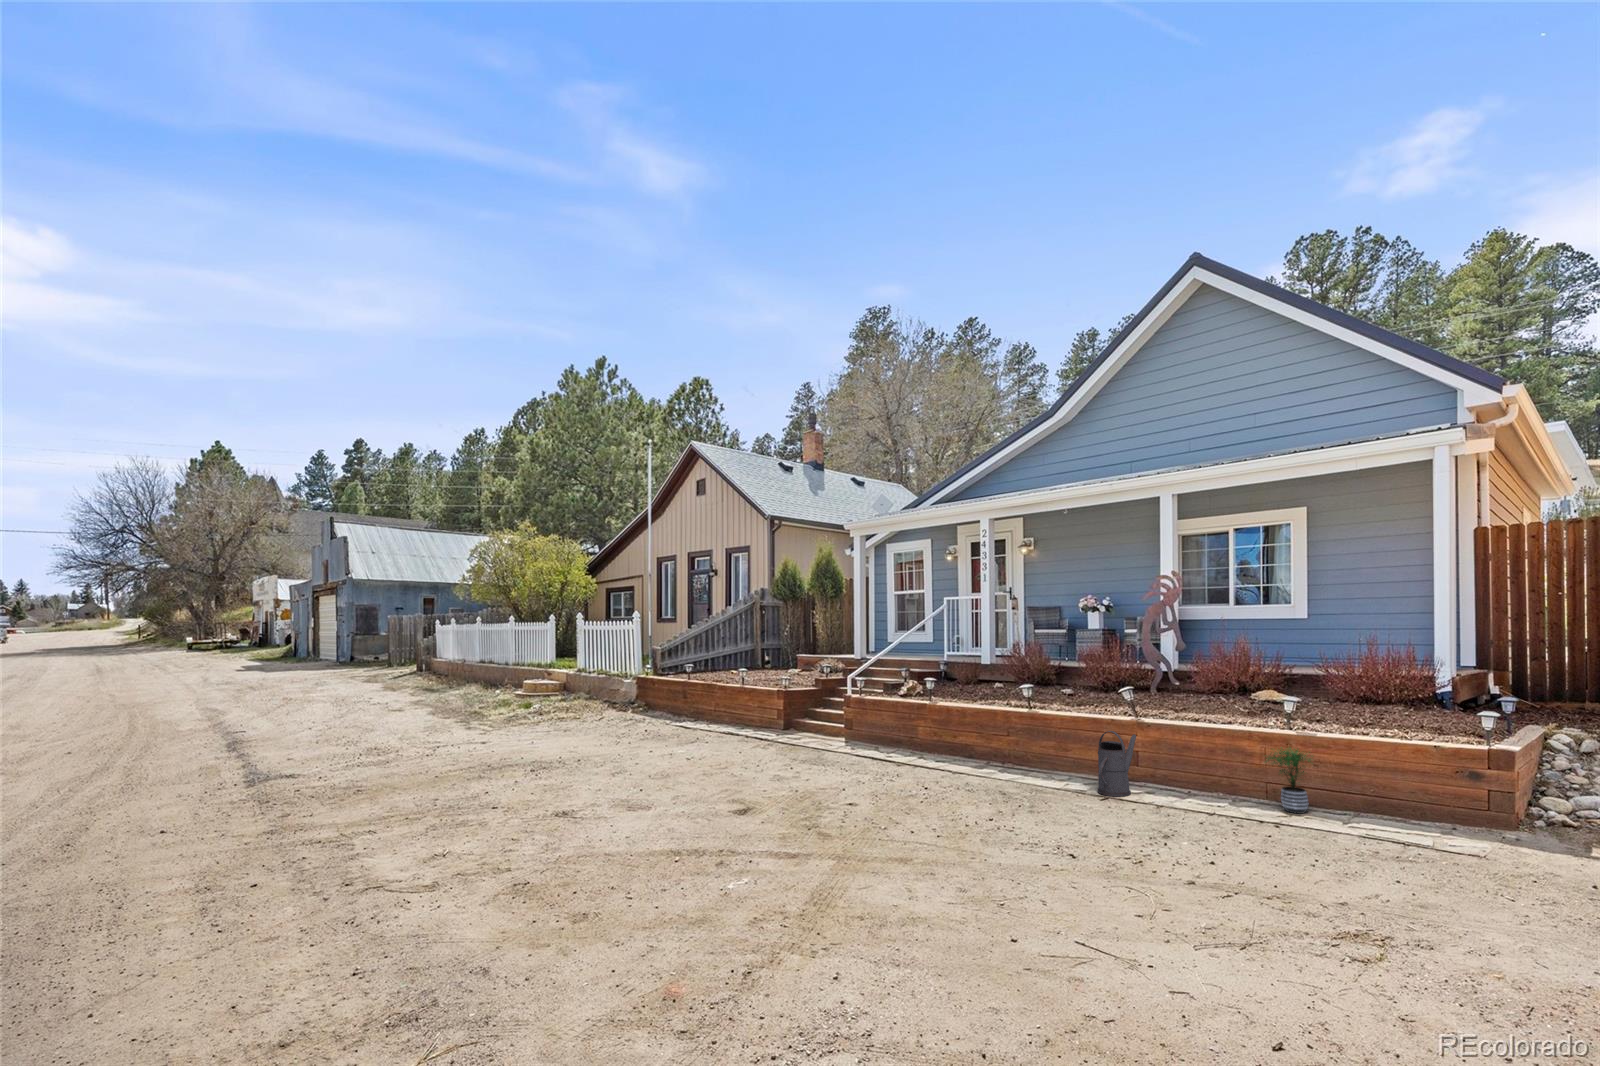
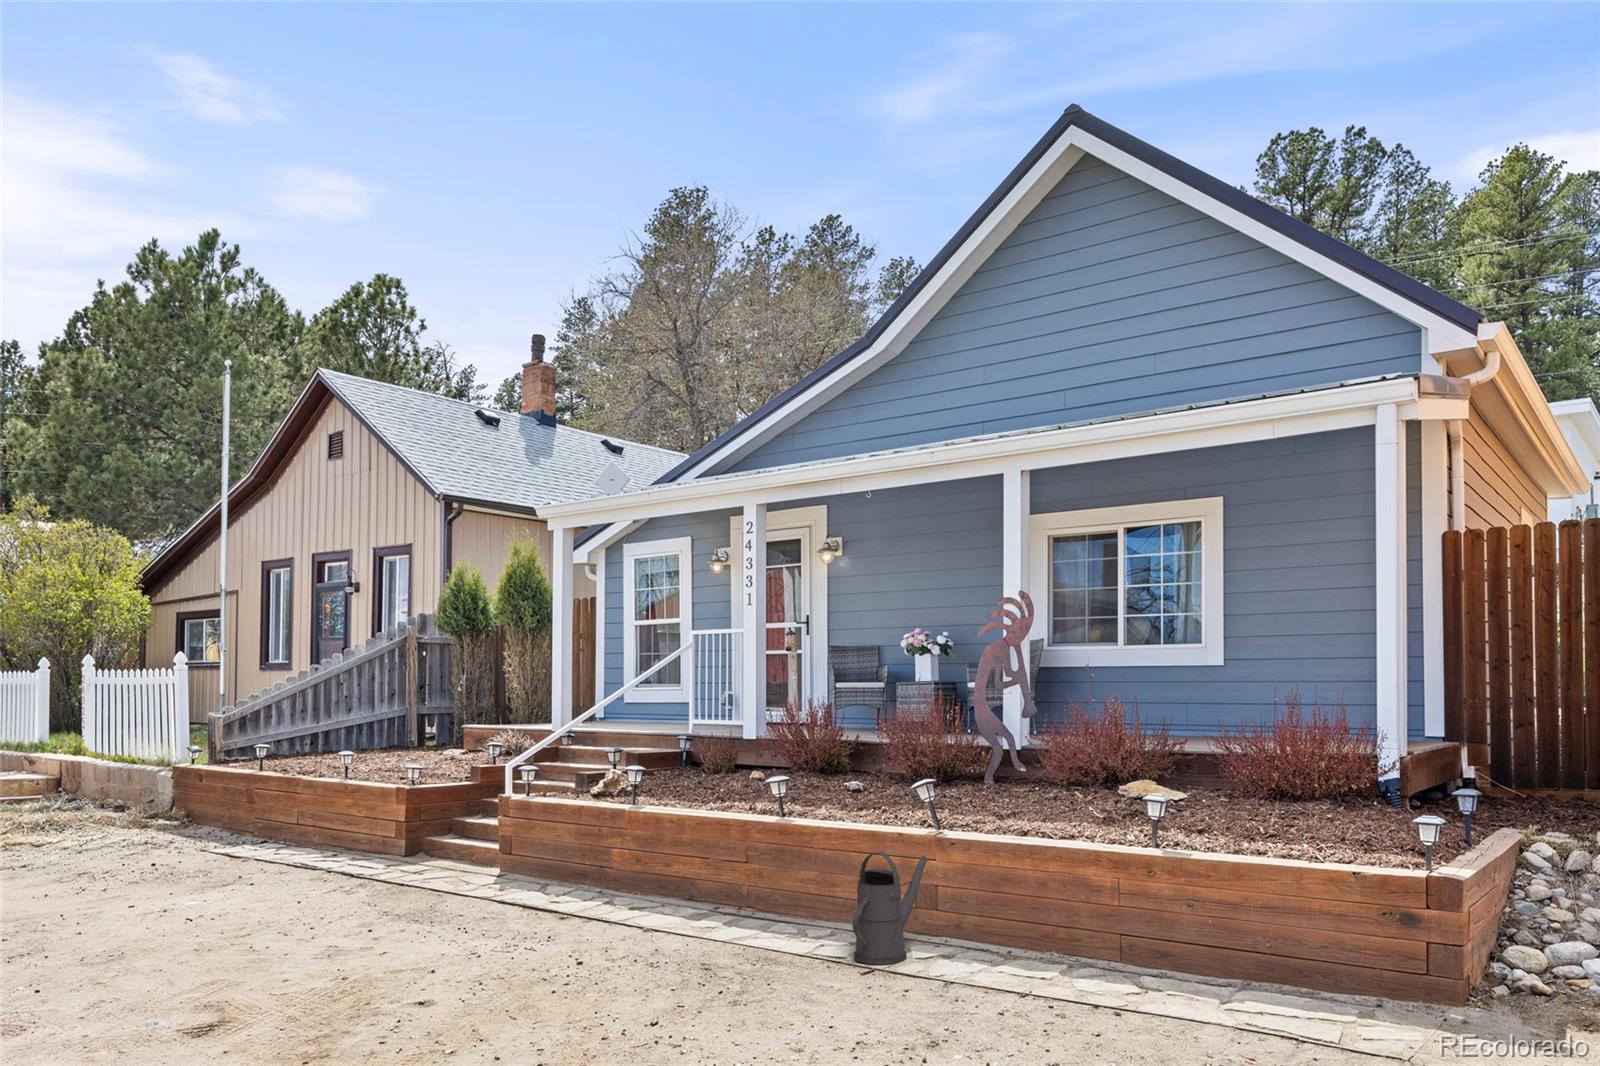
potted plant: present [1266,747,1310,814] -> none [1102,872,1180,986]

